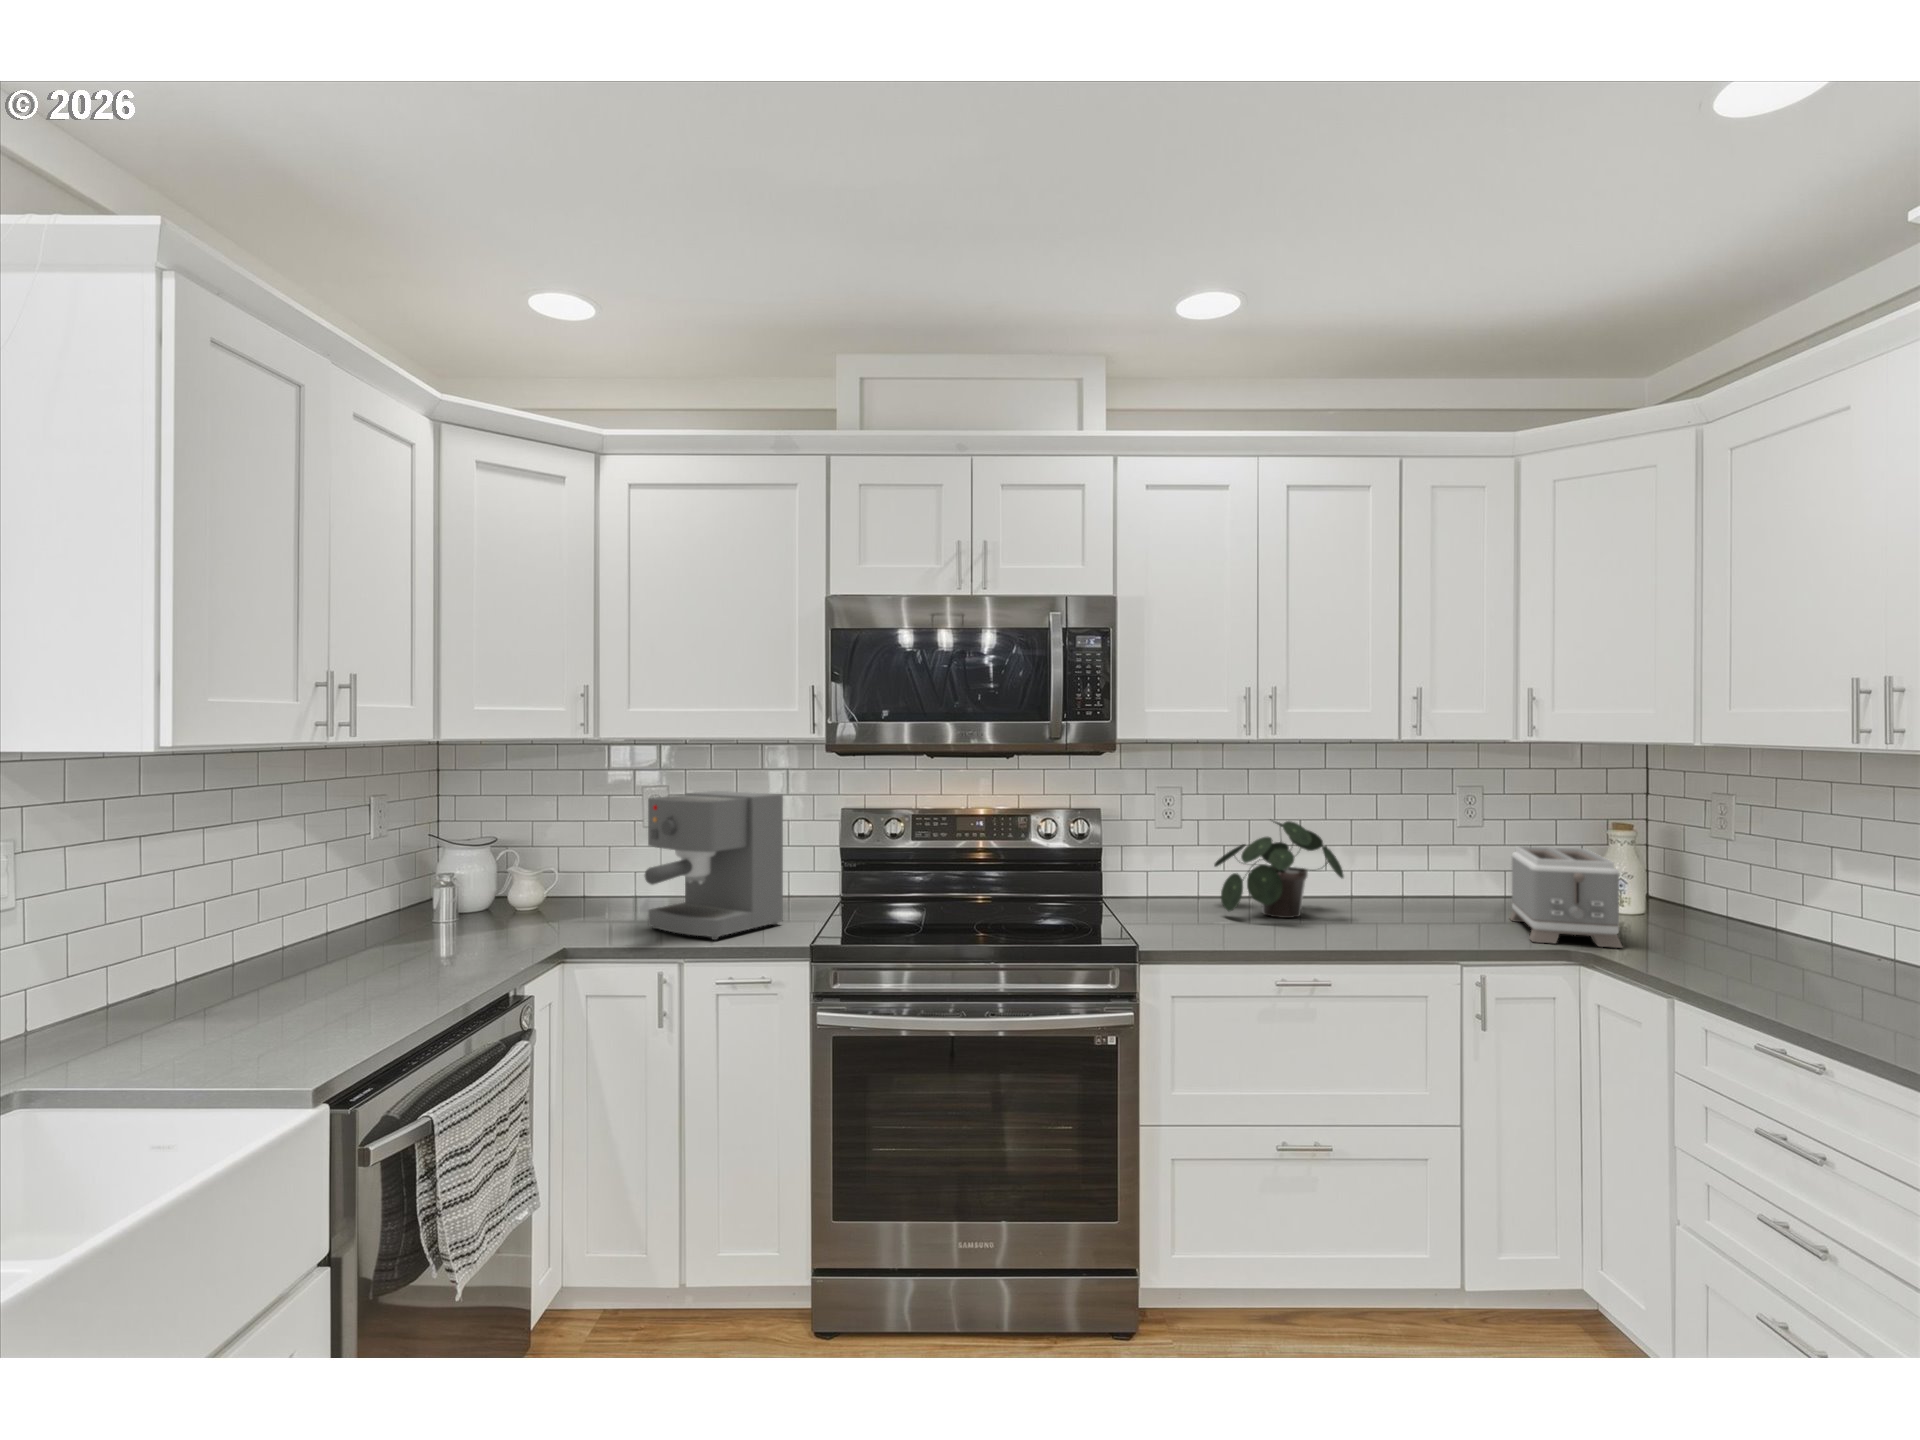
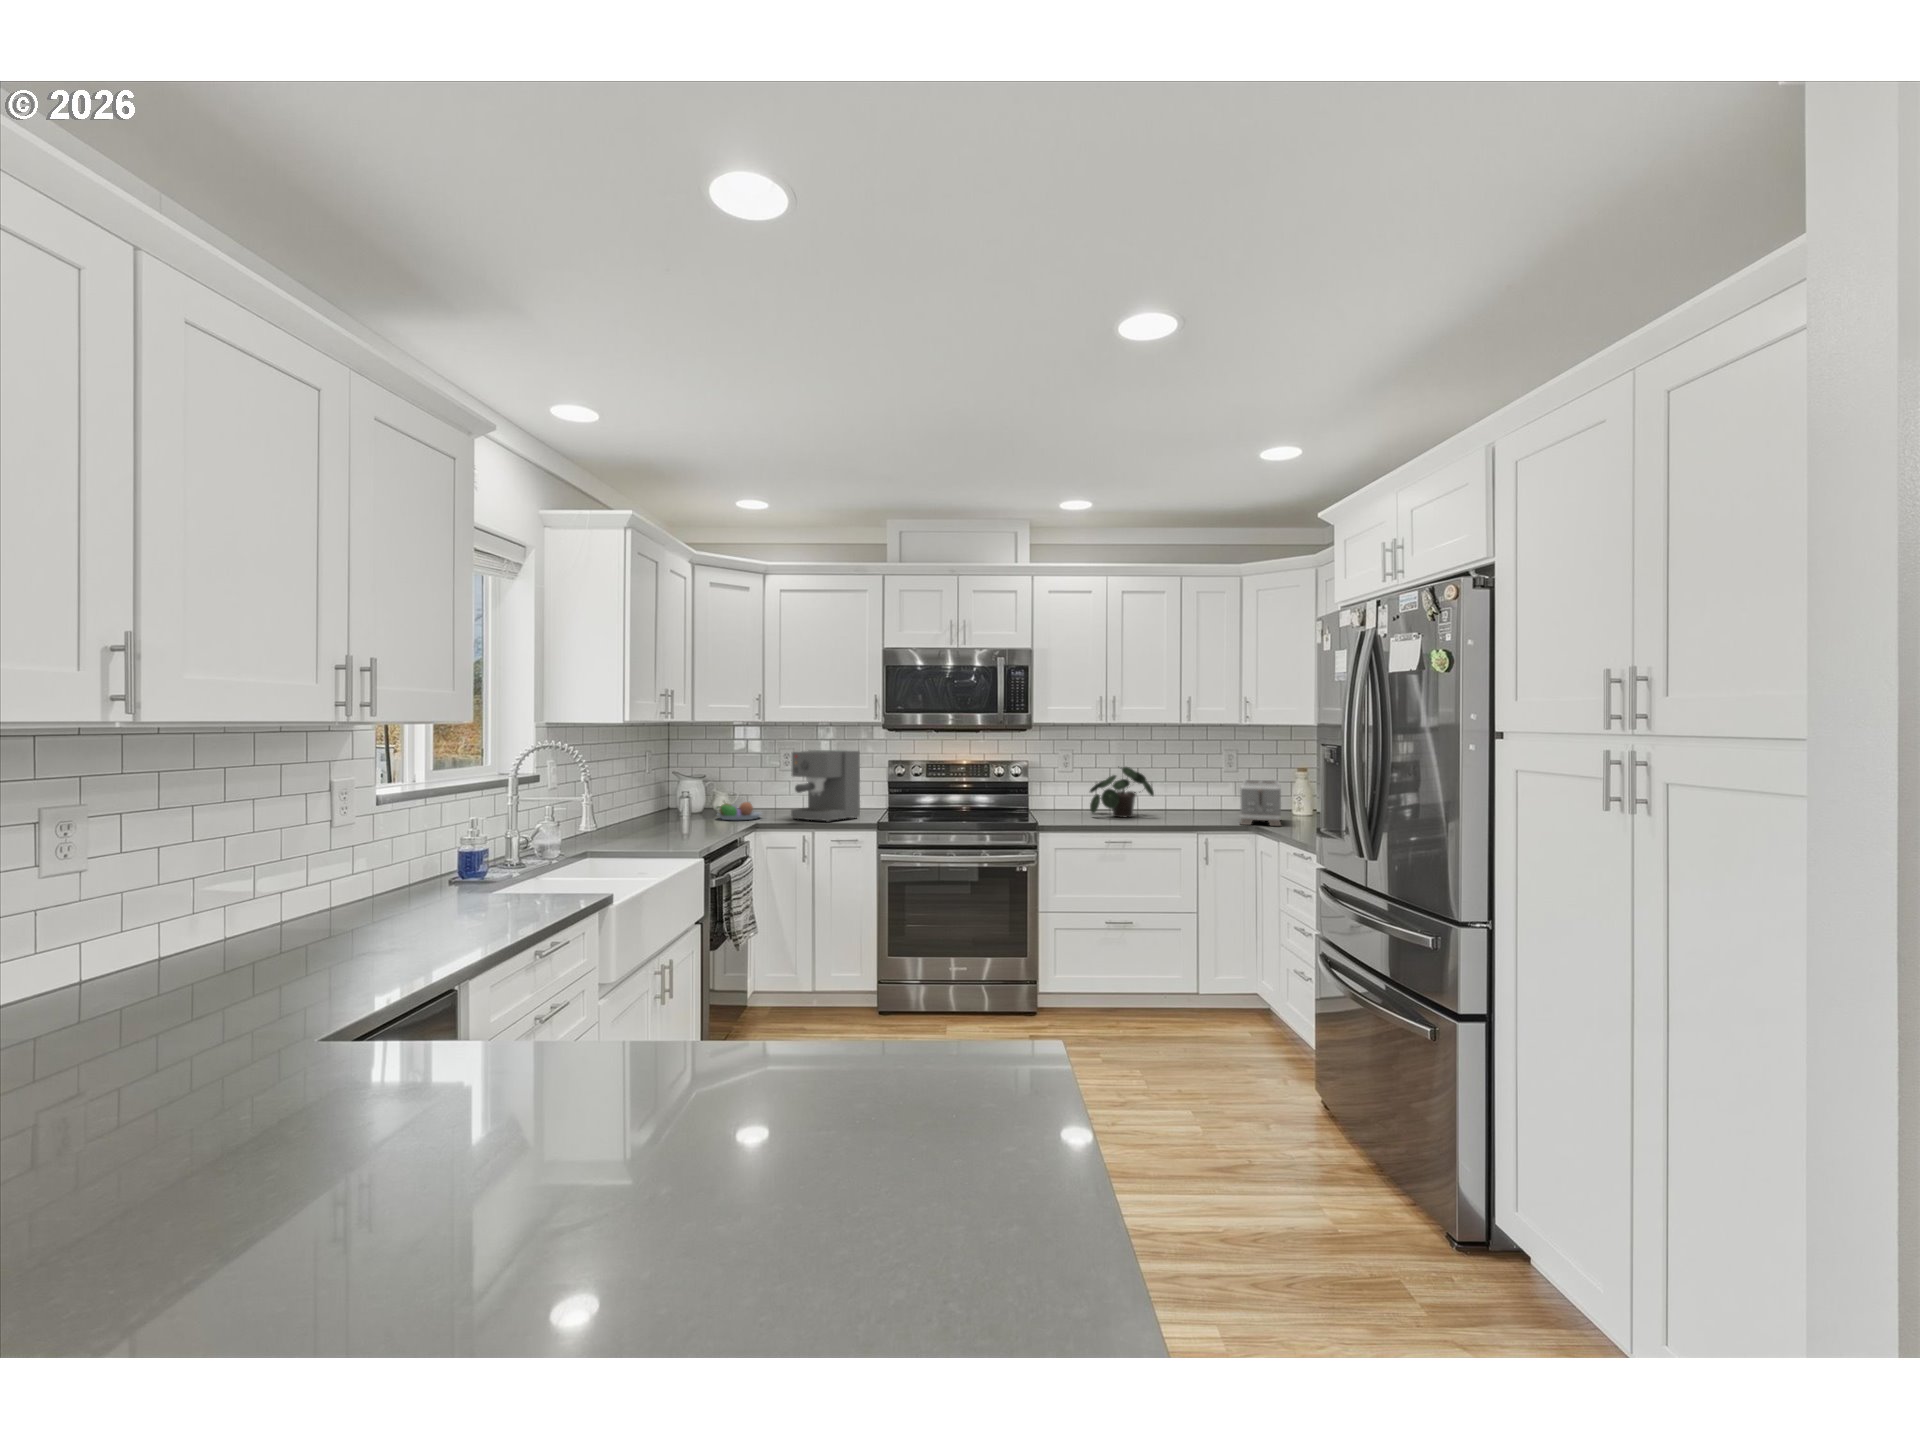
fruit bowl: none [494,891,596,934] -> present [717,802,762,820]

